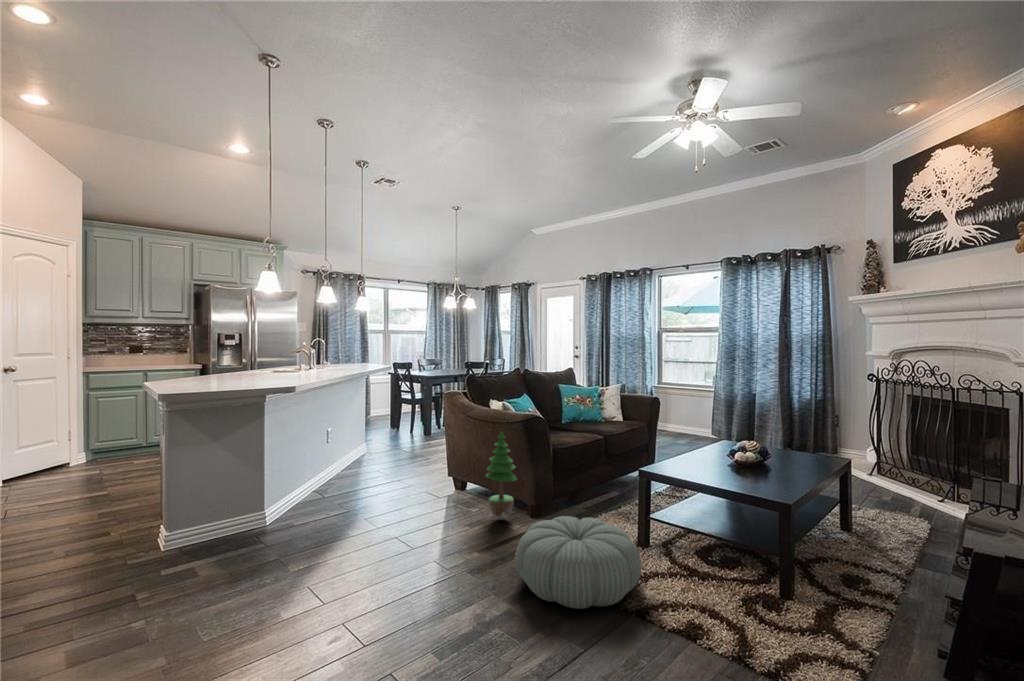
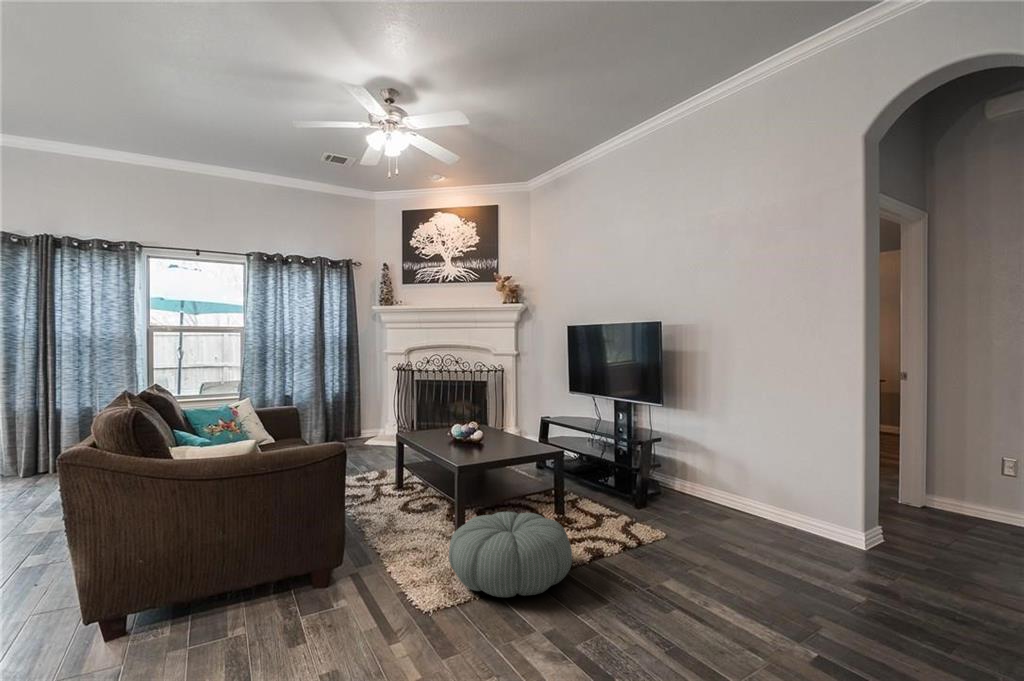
potted tree: present [486,431,517,520] -> none [292,465,343,600]

